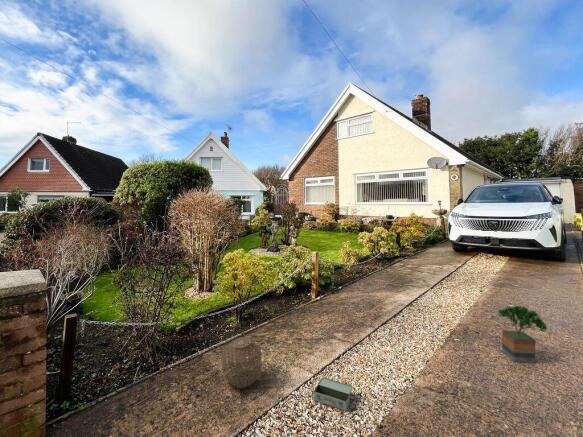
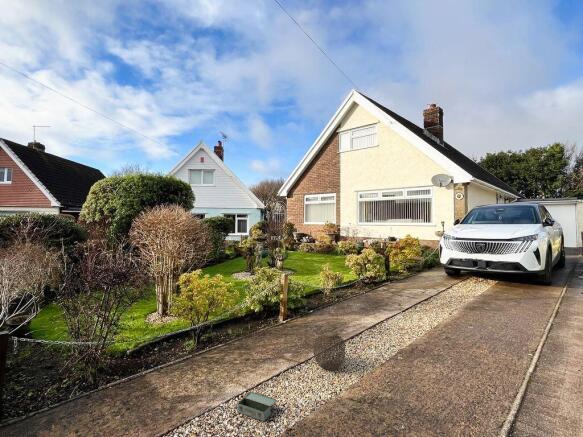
potted tree: present [498,306,547,363] -> none [438,325,481,384]
woven basket: present [222,337,262,388] -> present [313,331,346,370]

